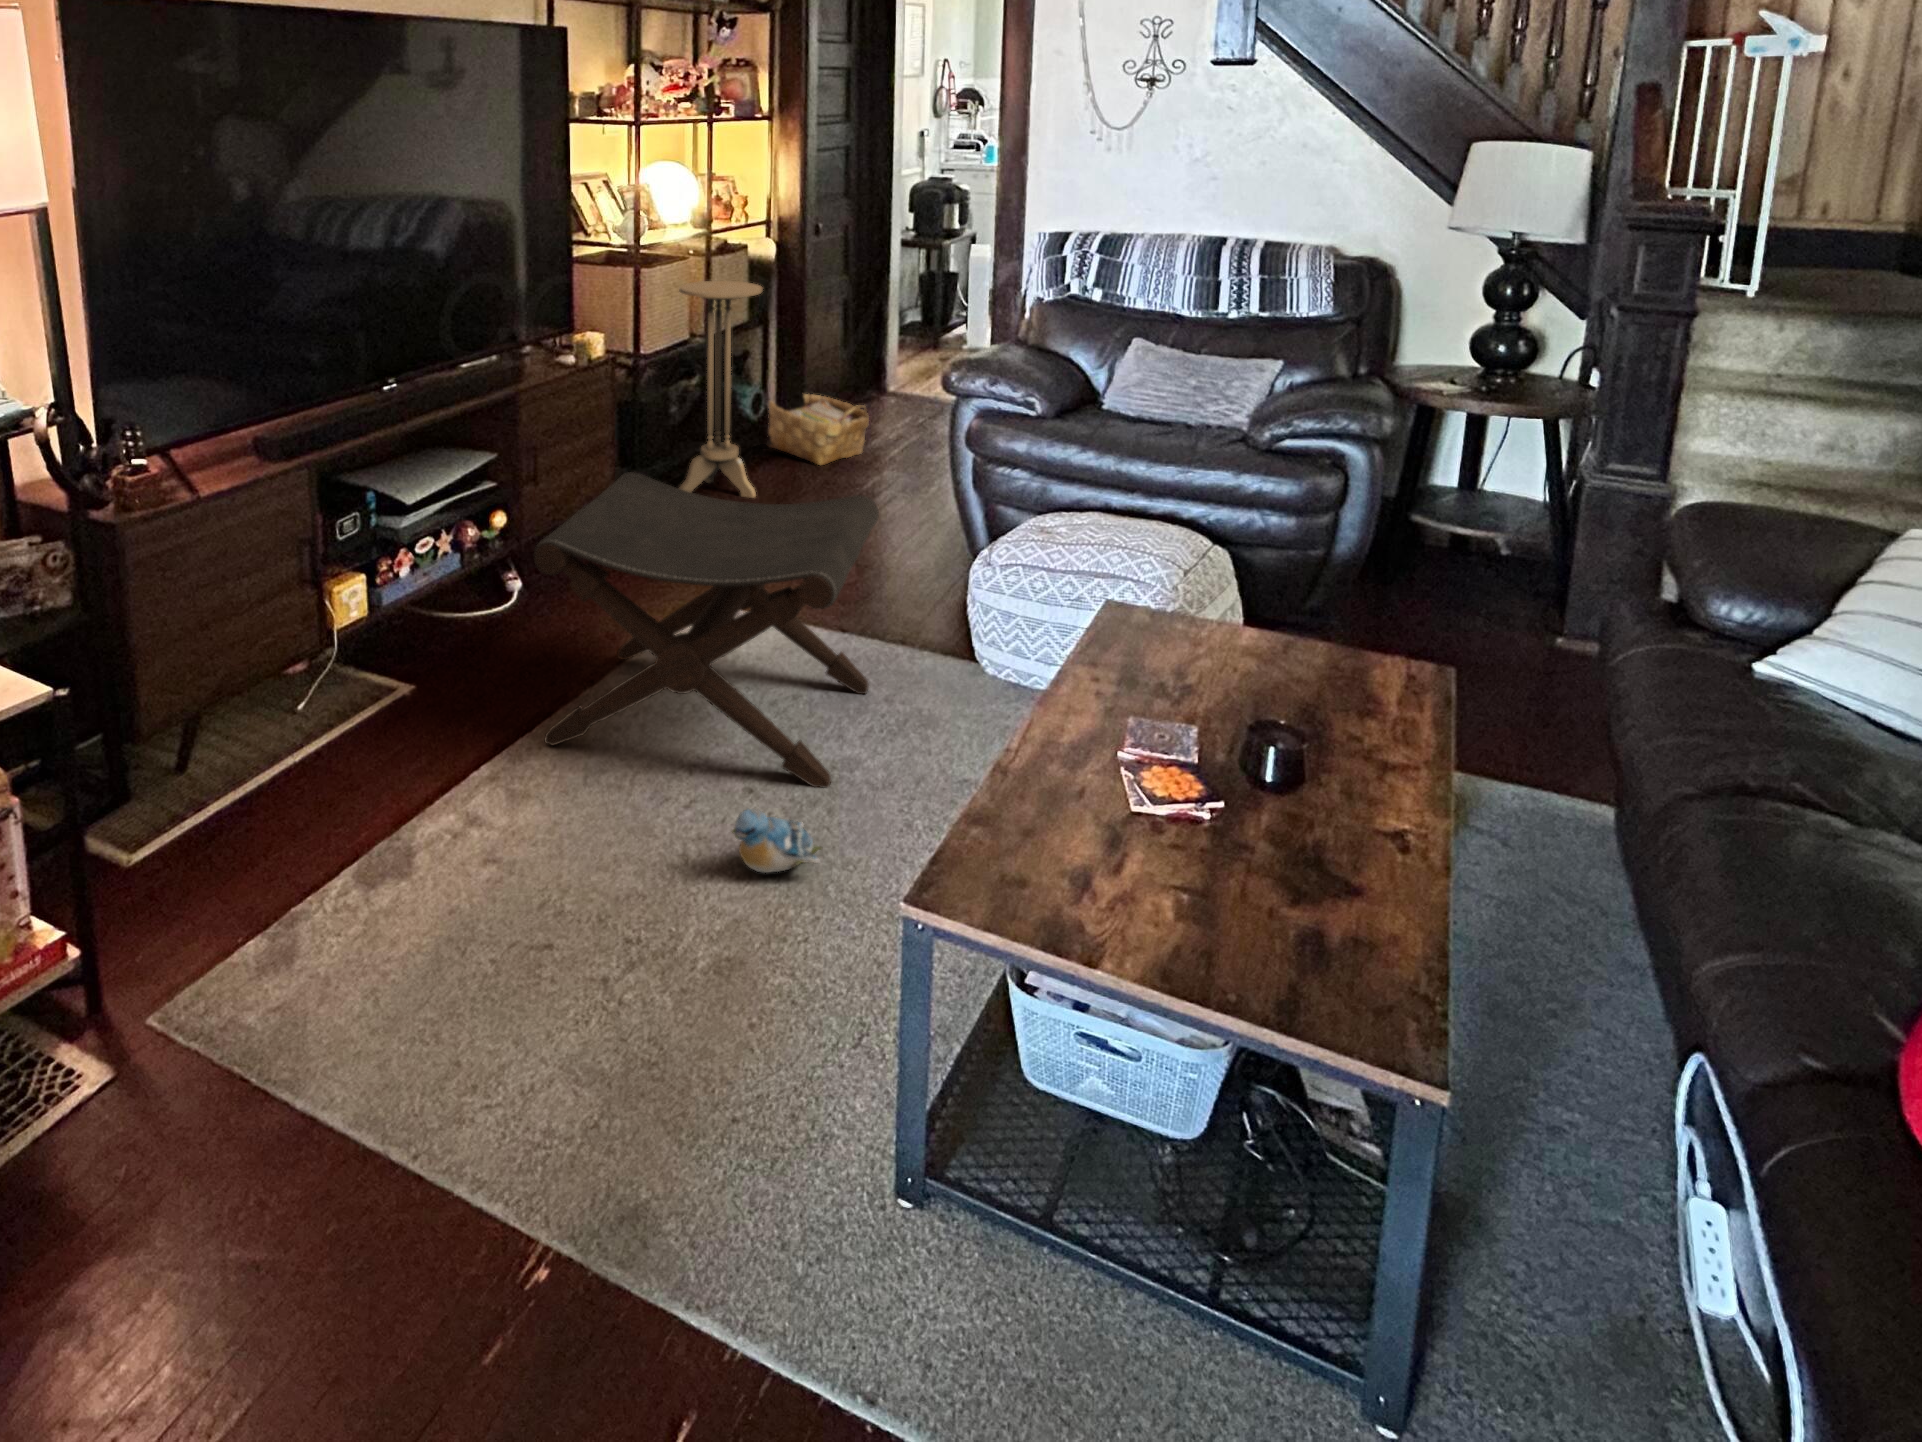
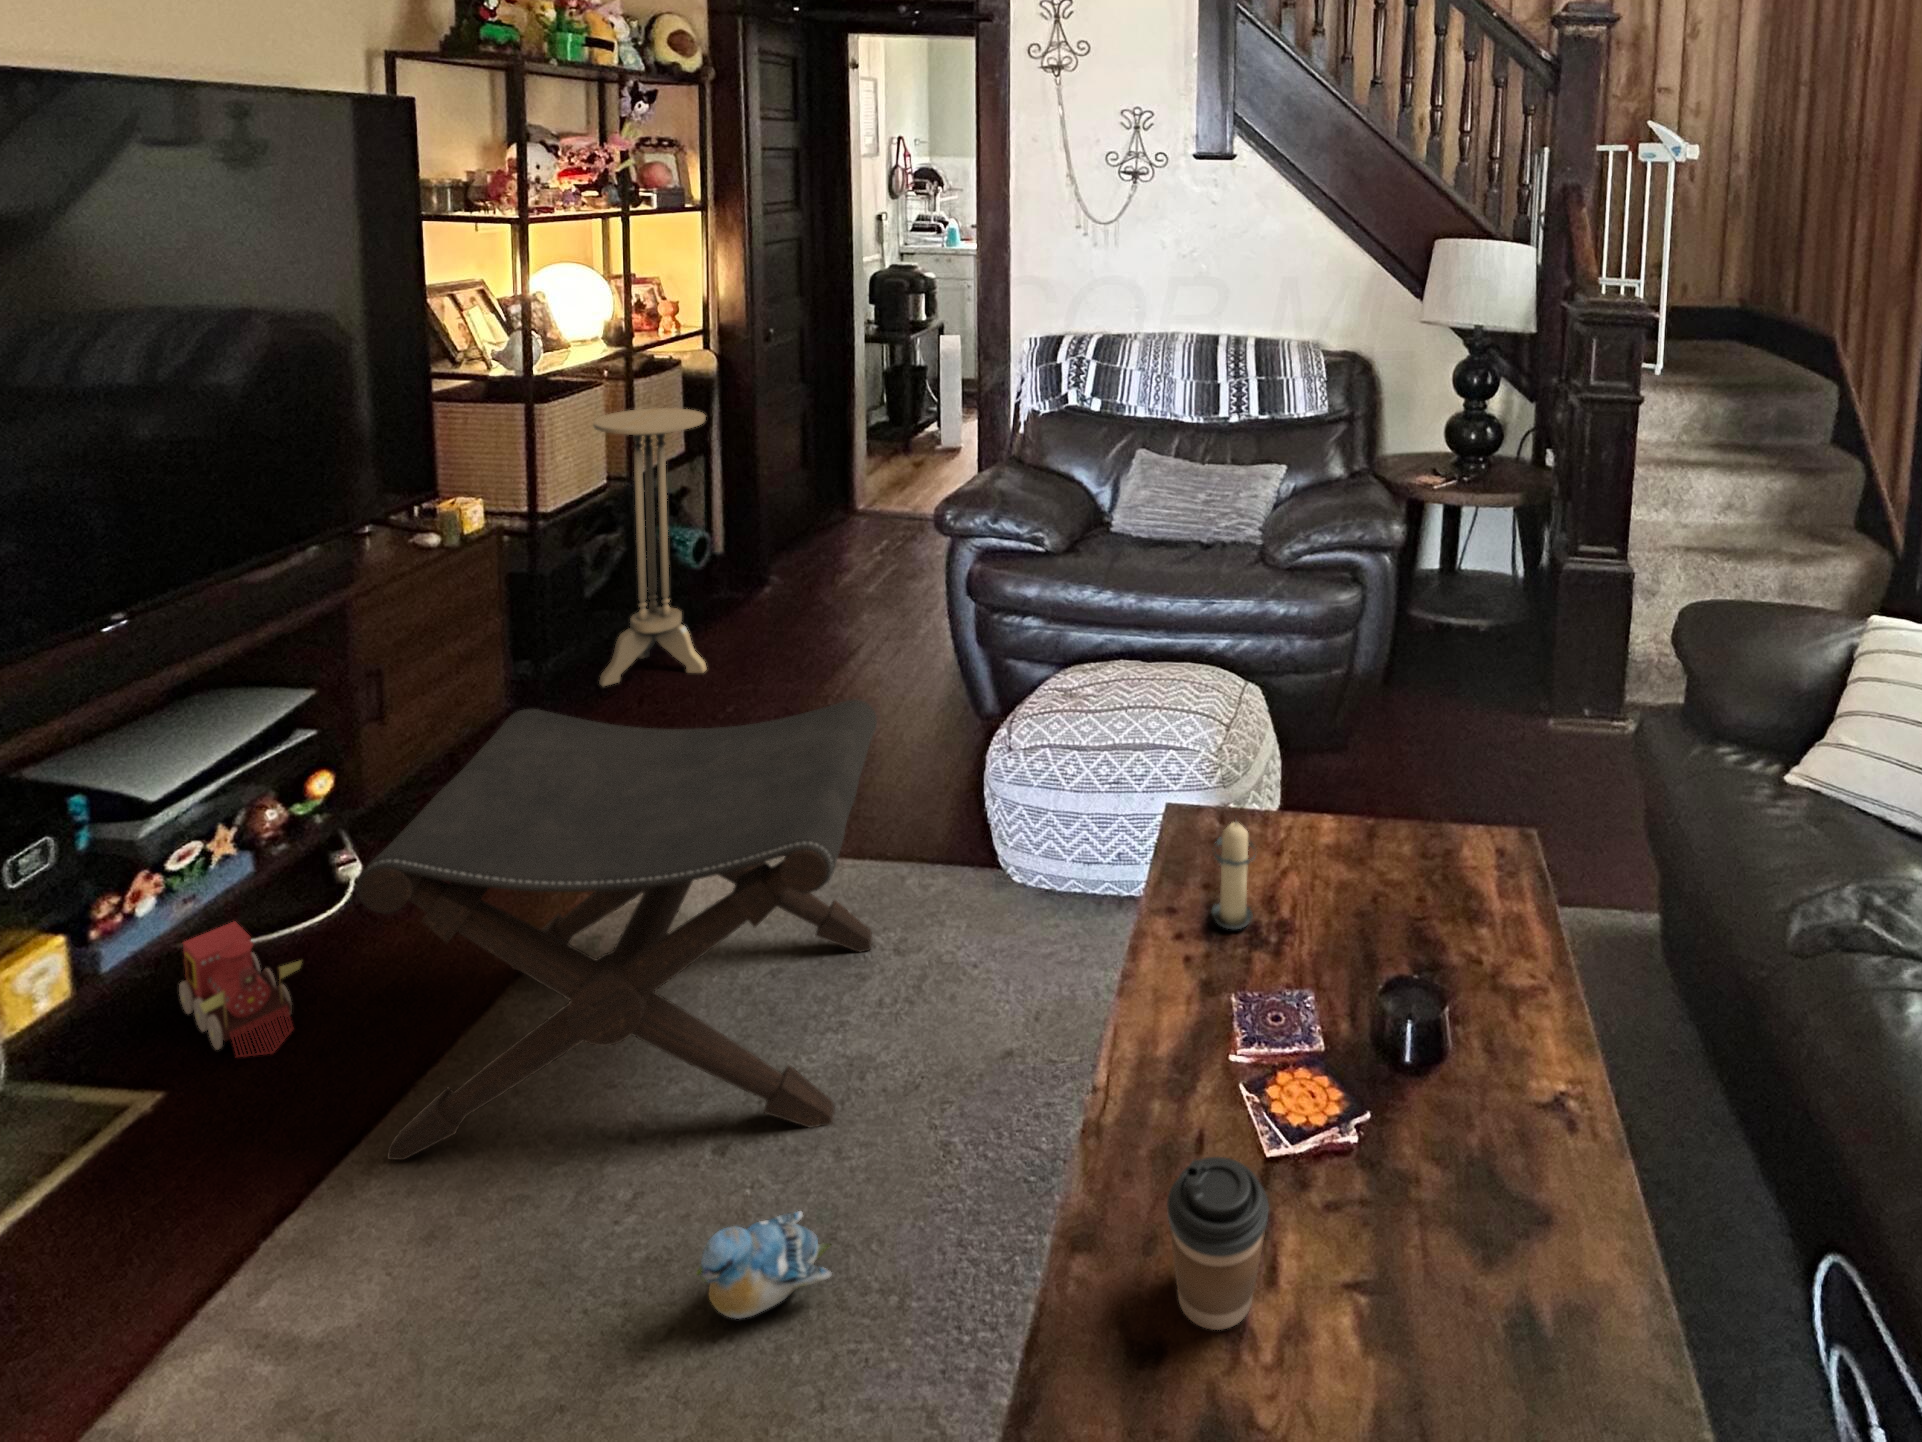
woven basket: present [769,394,869,465] -> none [717,512,842,615]
candle: none [1120,588,1169,679] -> present [1211,821,1256,929]
toy train: none [423,593,493,676] -> present [179,922,302,1058]
coffee cup: none [1038,755,1113,868] -> present [1167,1157,1269,1330]

